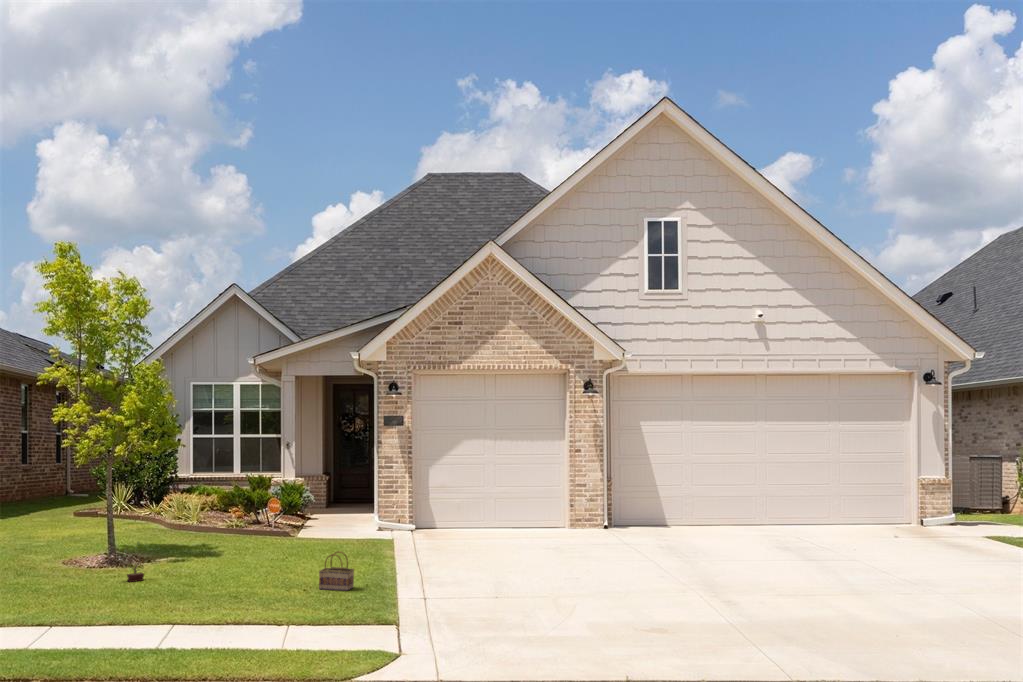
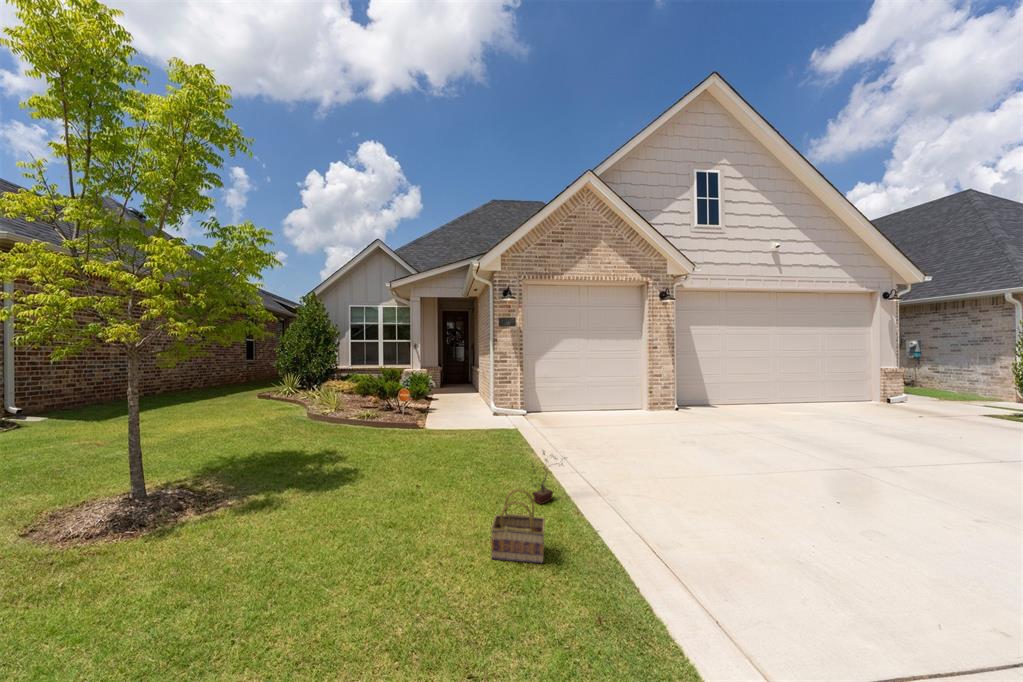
potted plant: present [124,542,152,582] -> present [532,452,562,504]

